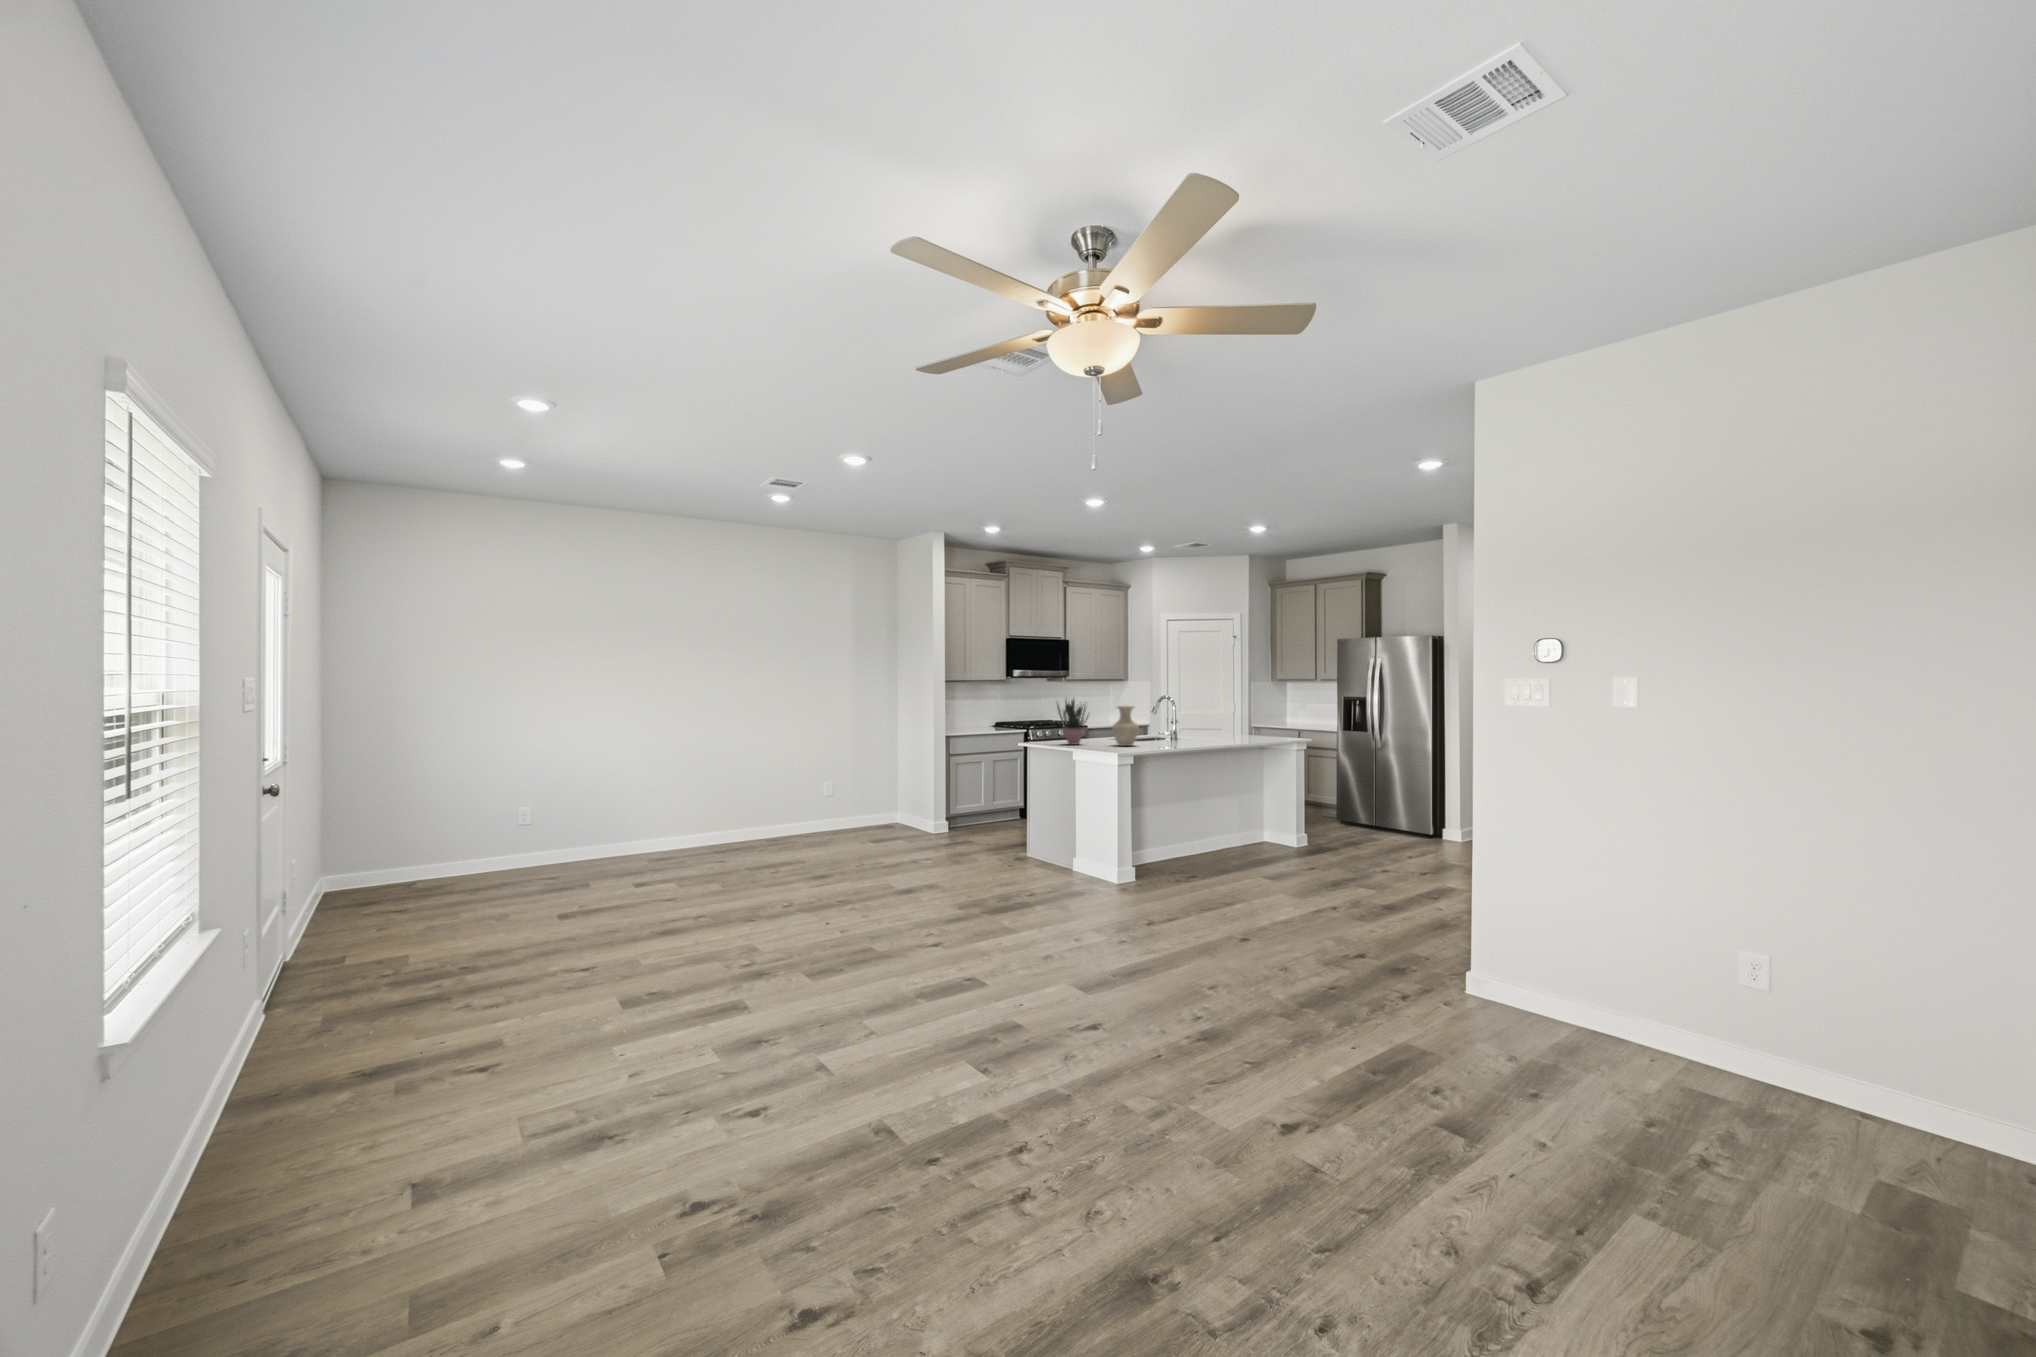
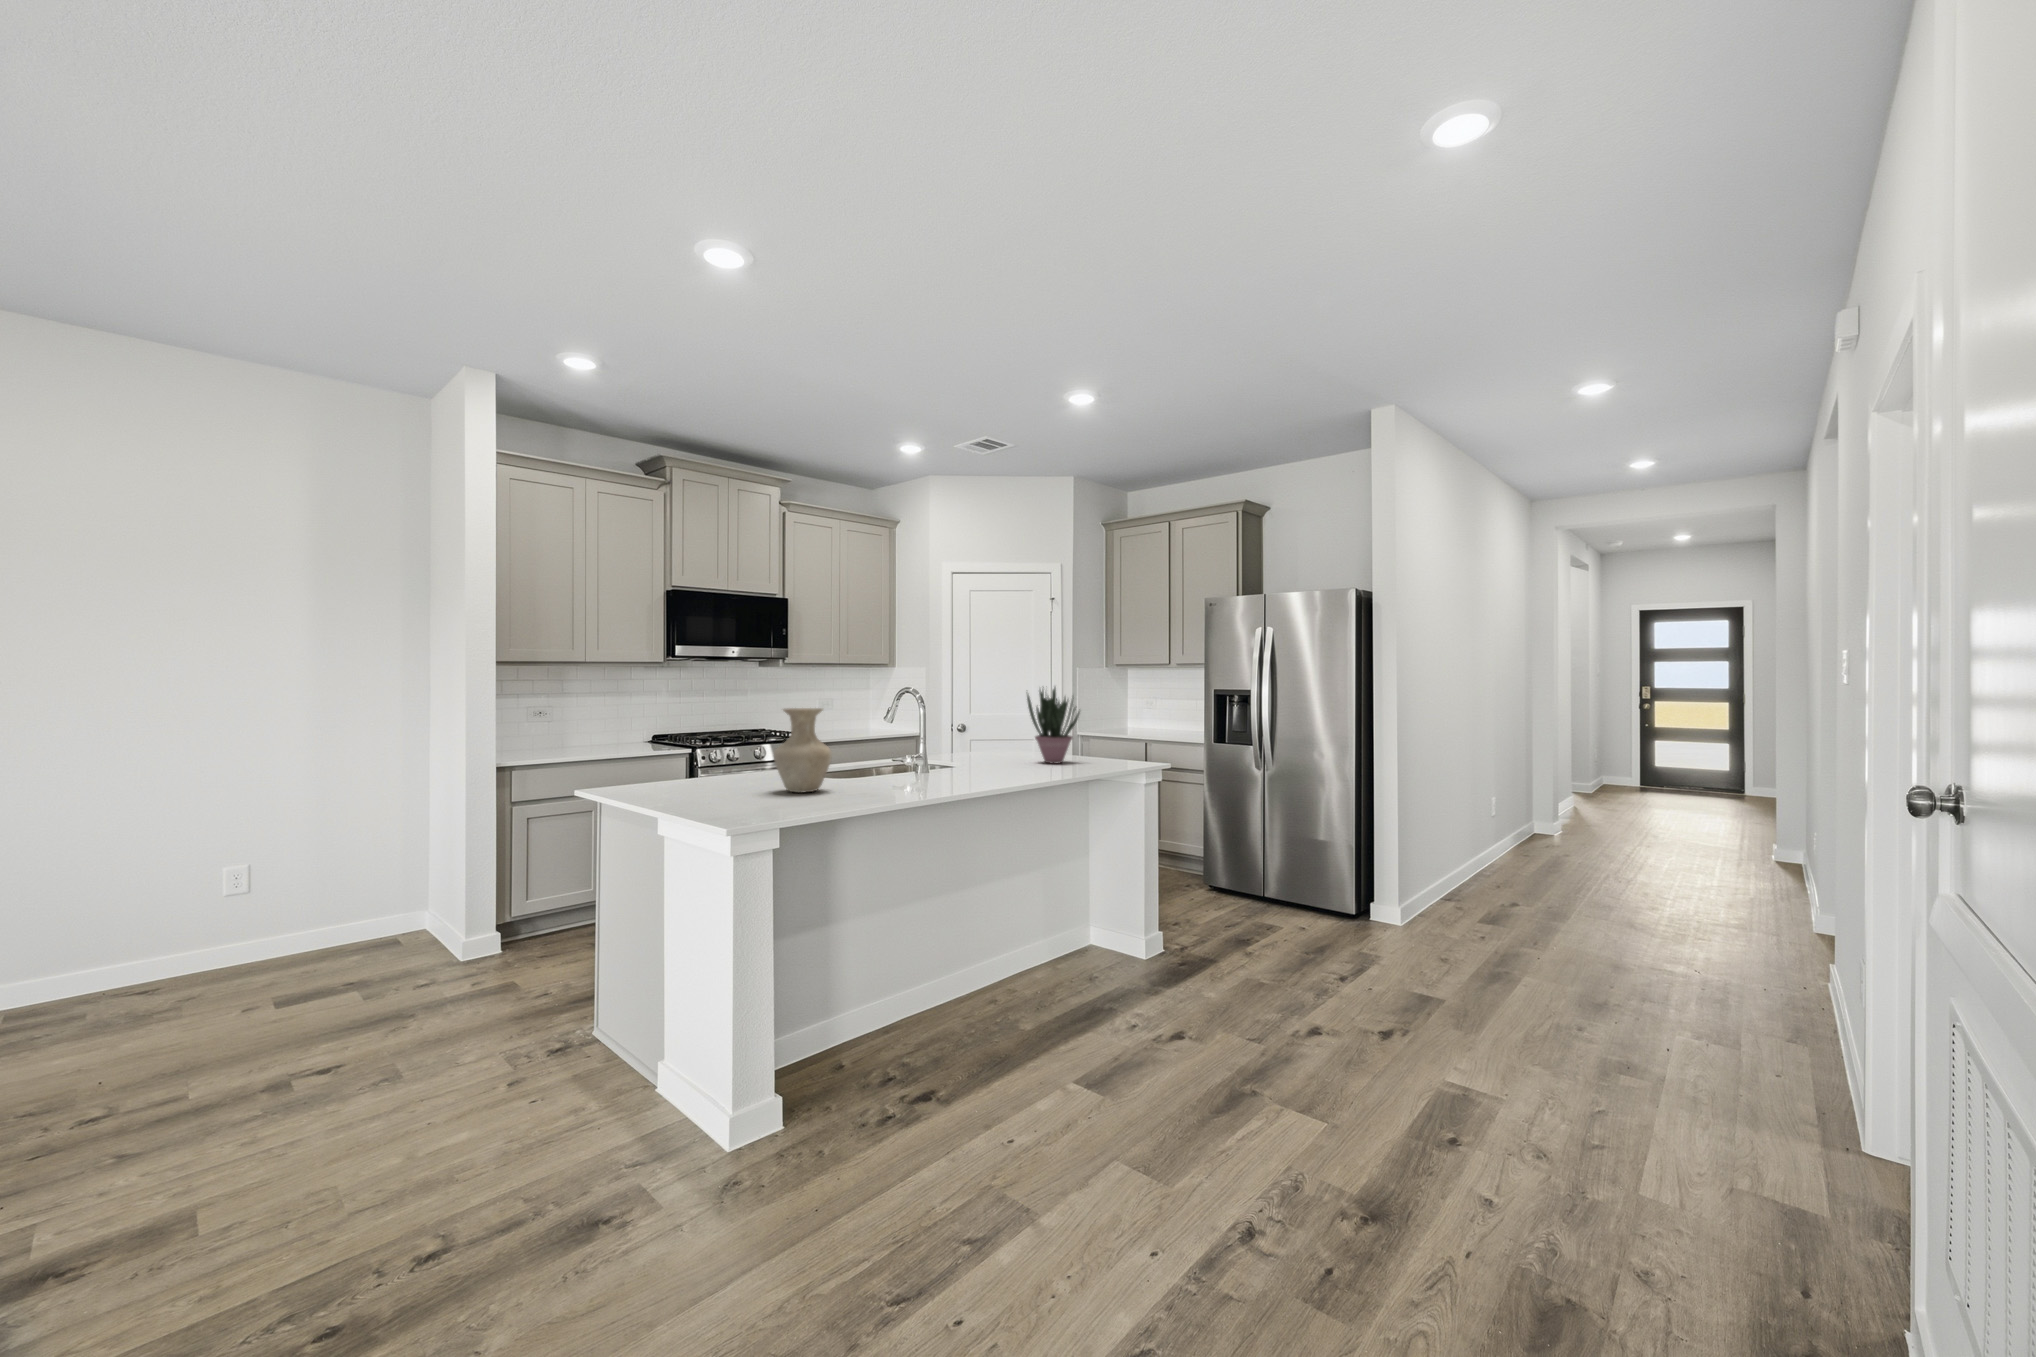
potted plant: present [1057,700,1088,745] -> present [1027,687,1080,764]

